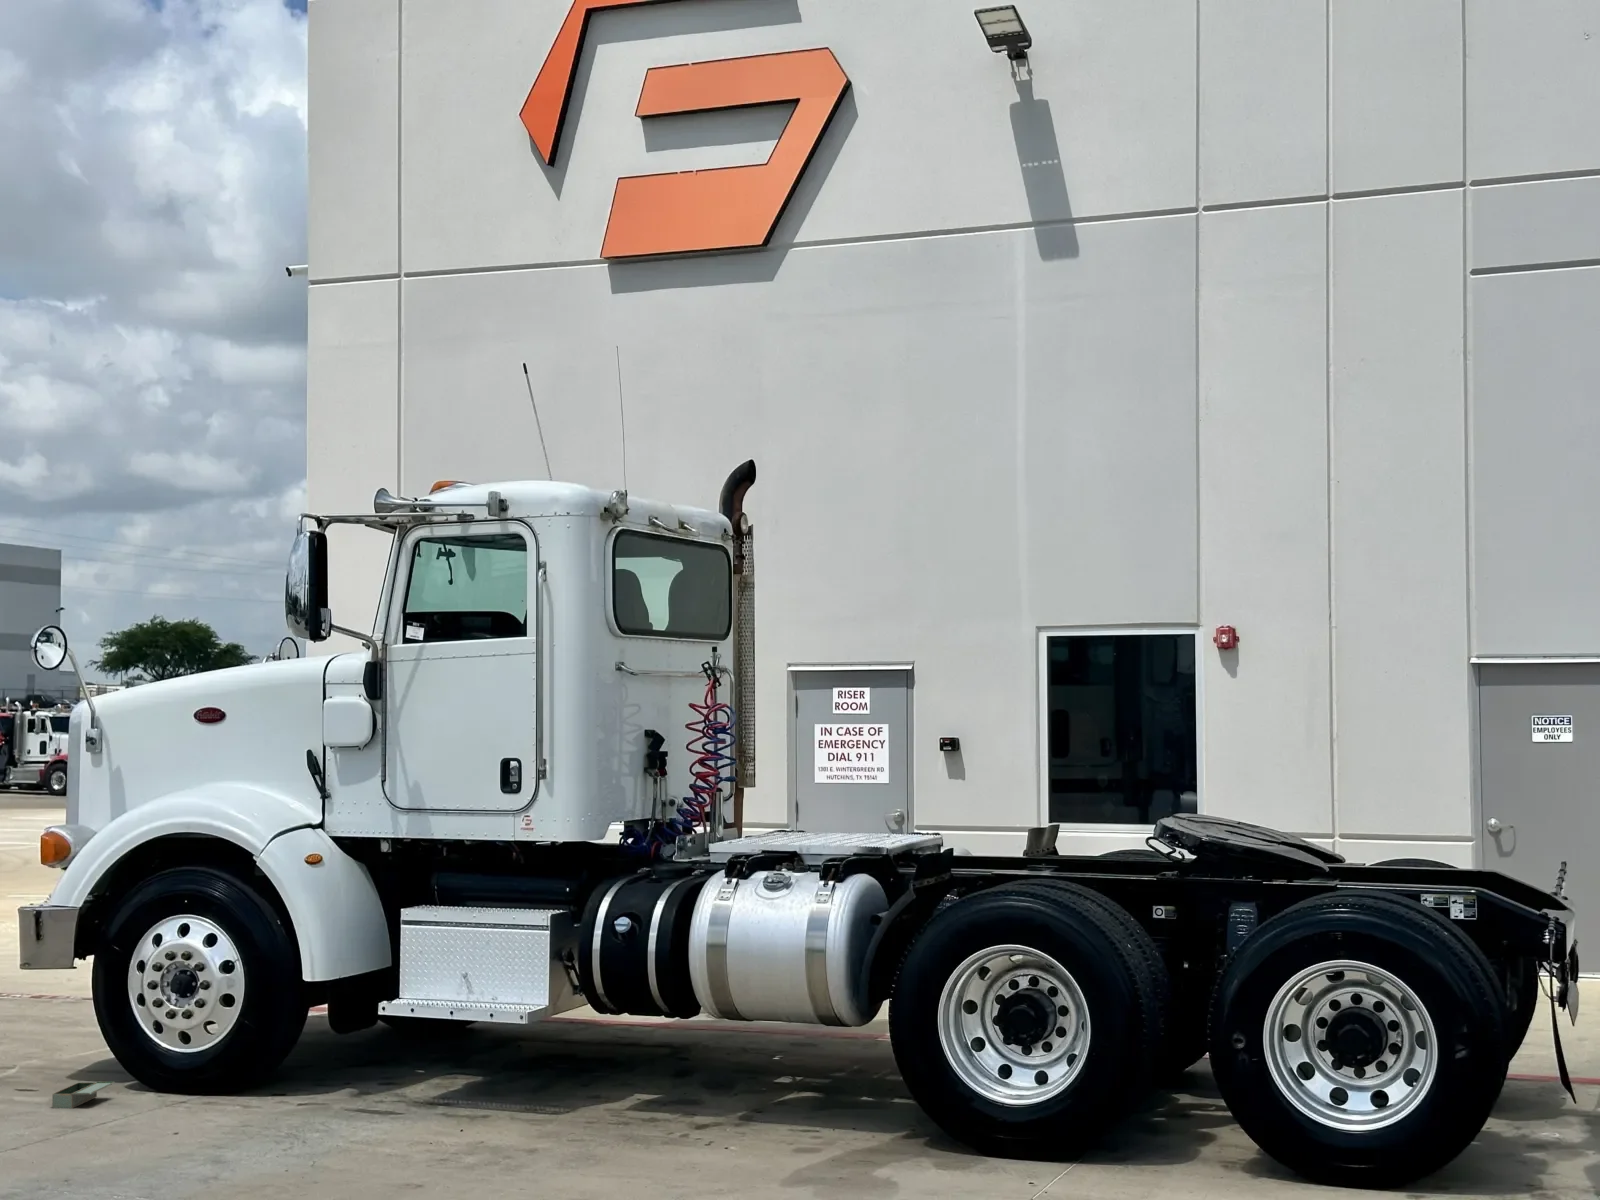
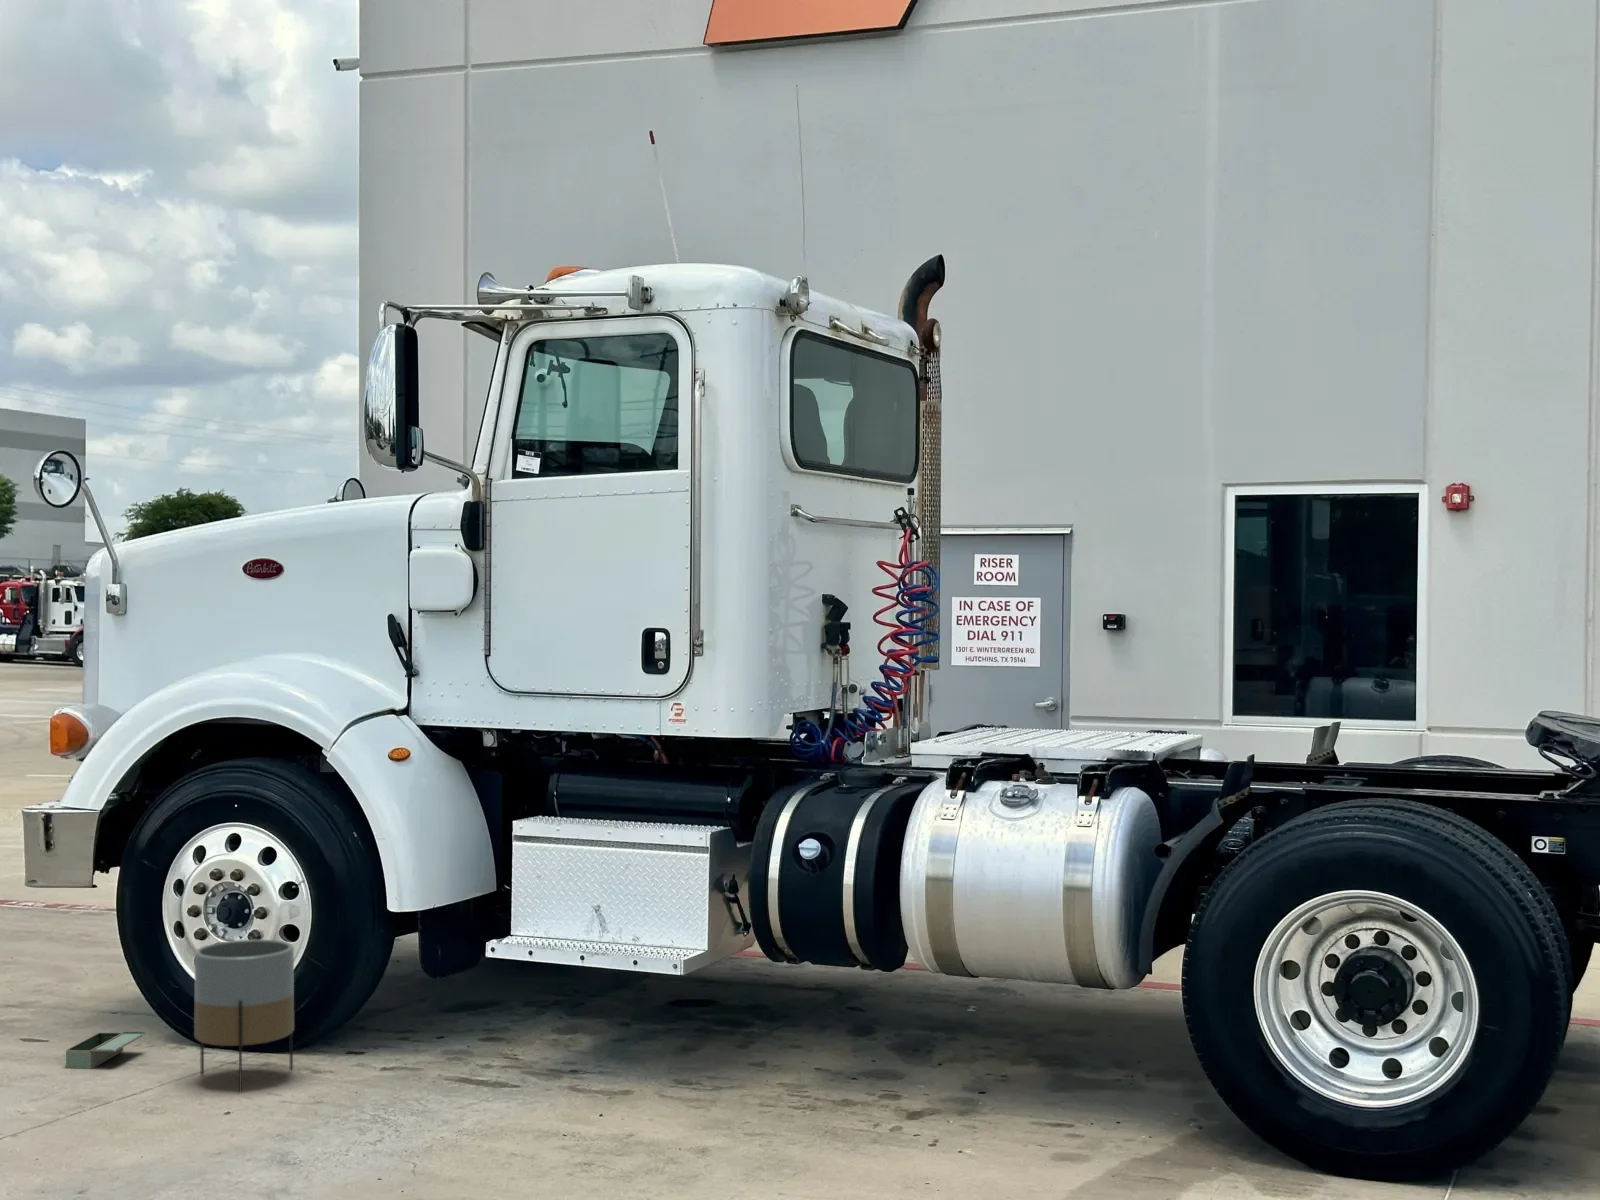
planter: none [153,1005,230,1122] -> present [194,939,294,1093]

